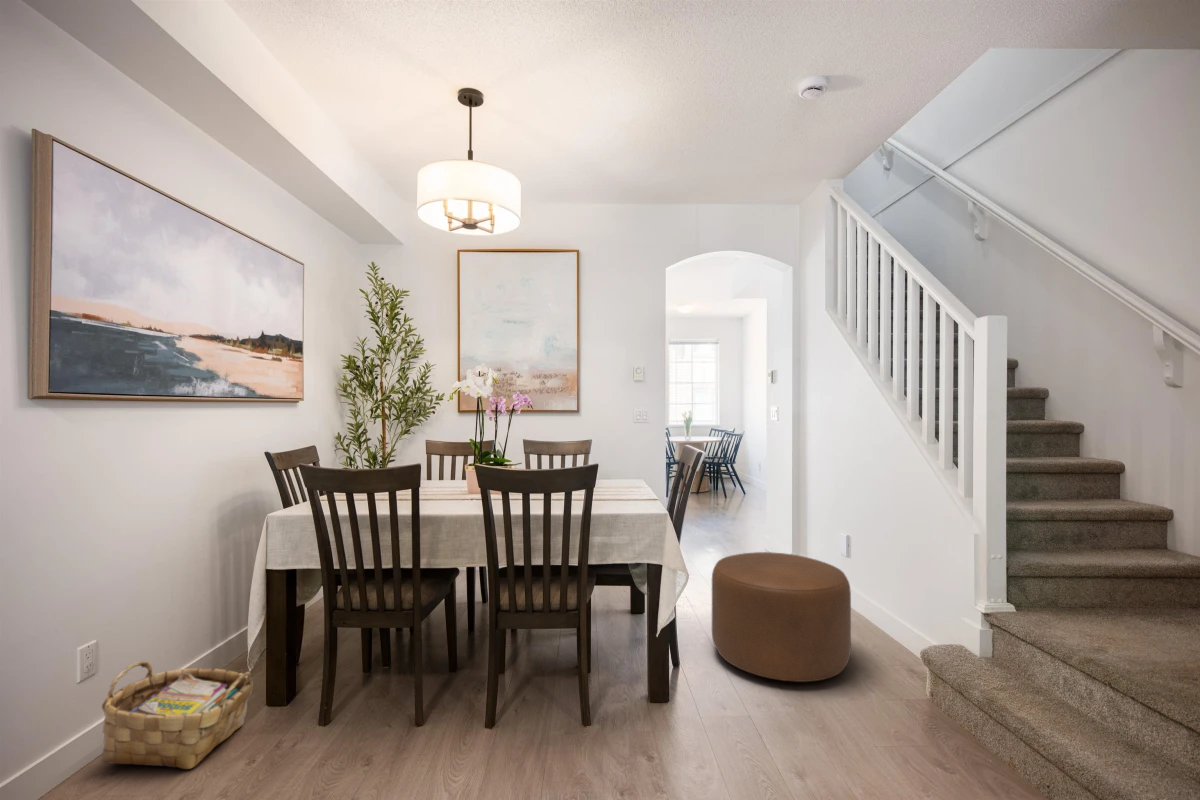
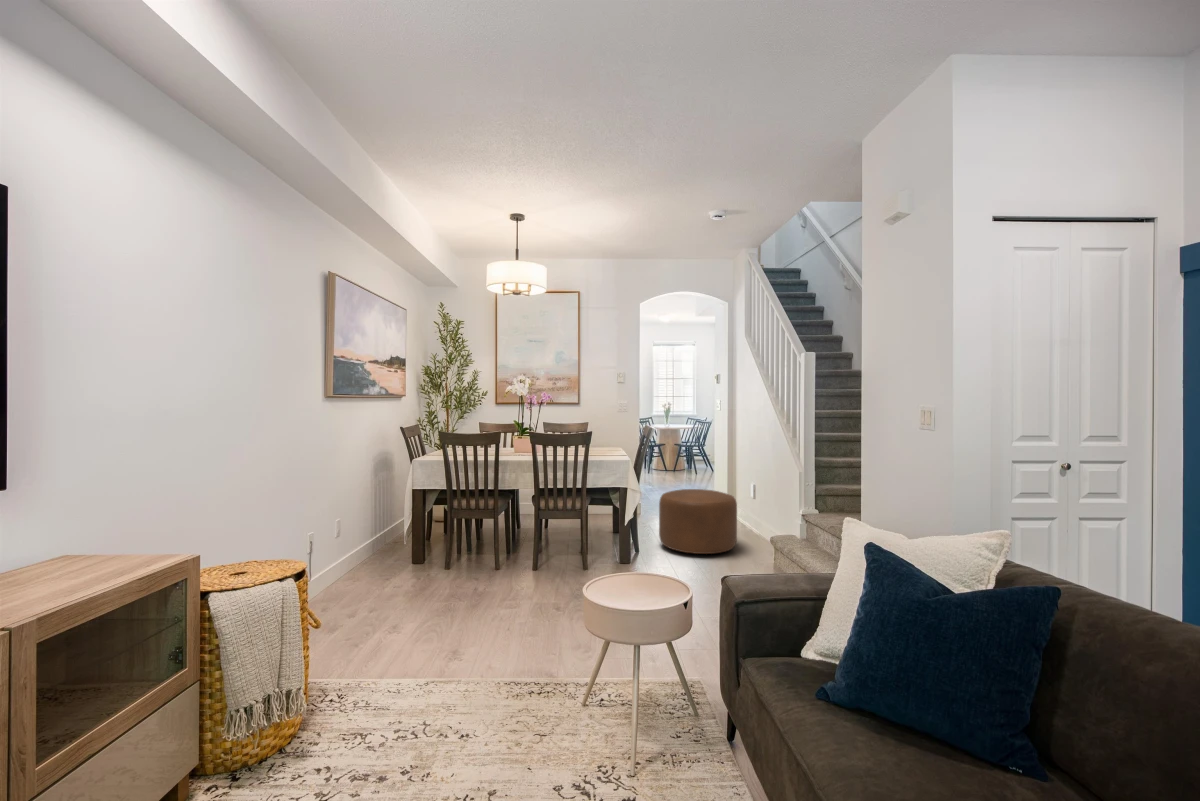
woven basket: present [101,661,253,769] -> none [346,532,413,580]

